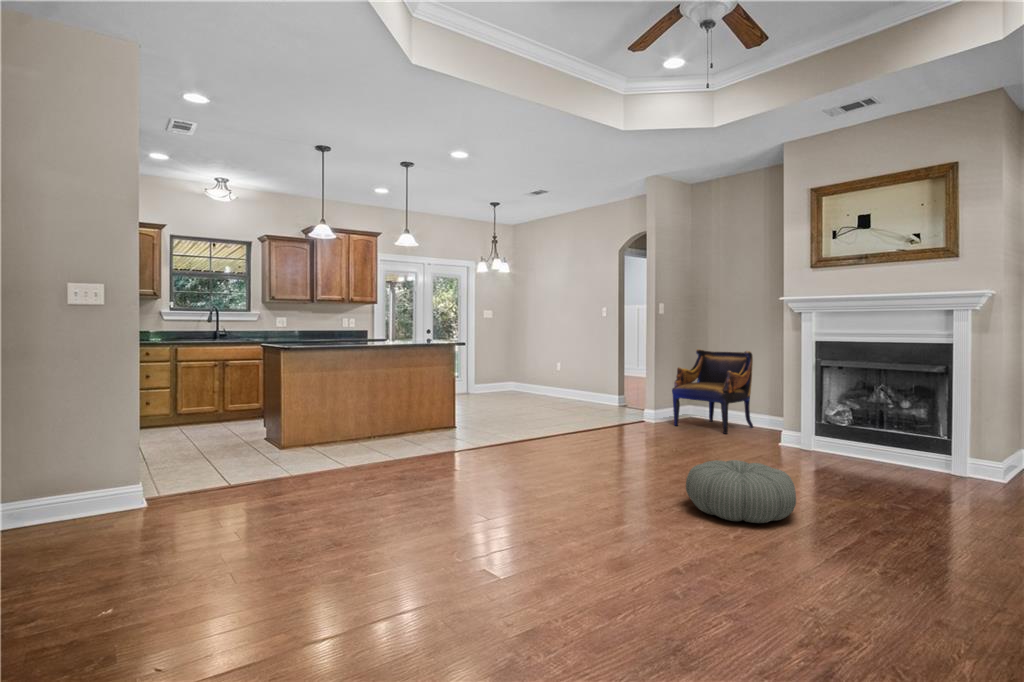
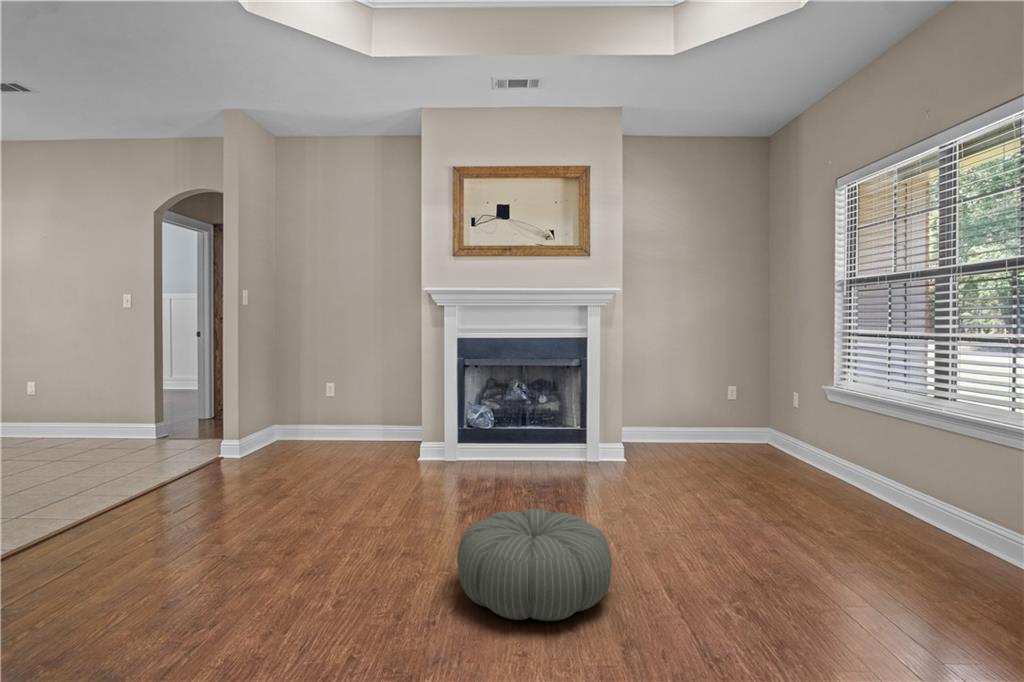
armchair: present [672,349,753,434] -> none [269,350,368,458]

